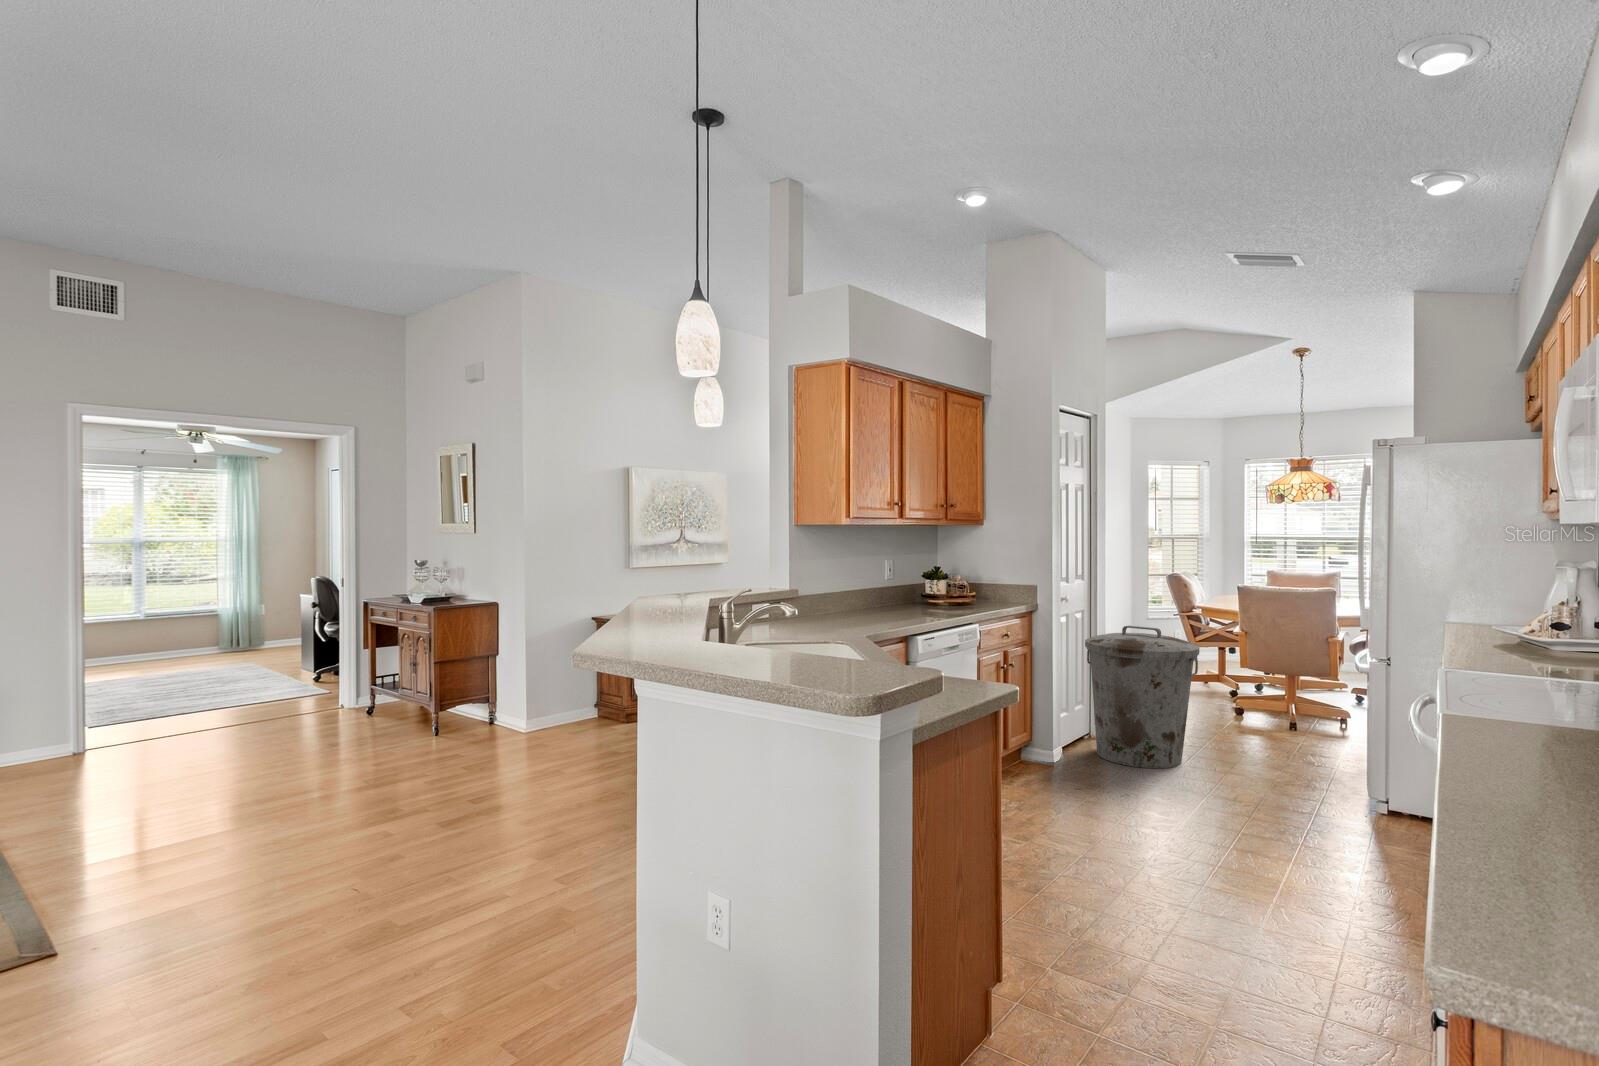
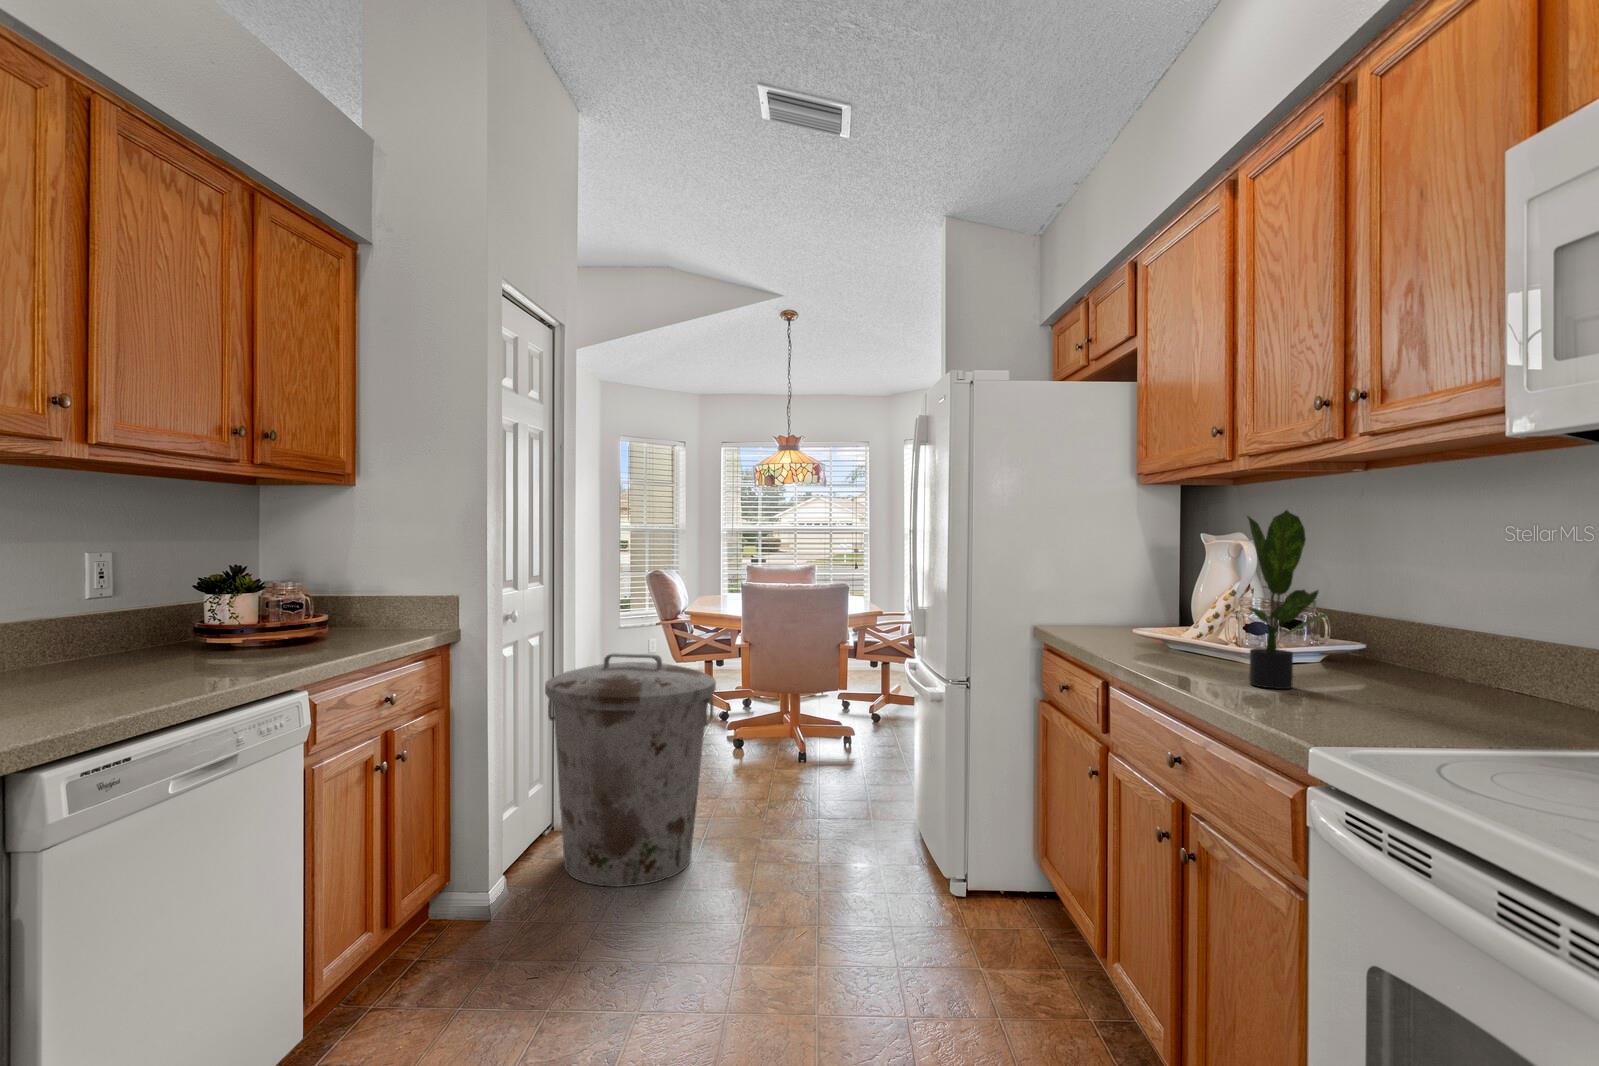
potted plant: none [1486,552,1560,657] -> present [1247,510,1334,689]

